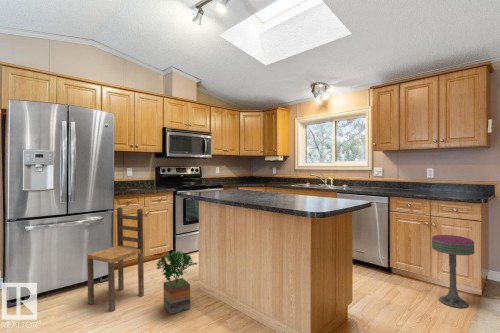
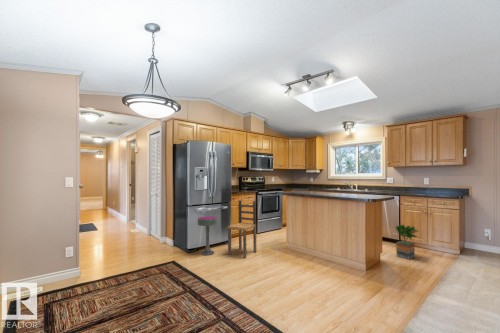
bar stool: present [432,235,475,308] -> present [198,216,217,255]
potted tree: present [157,251,197,314] -> present [396,225,418,260]

